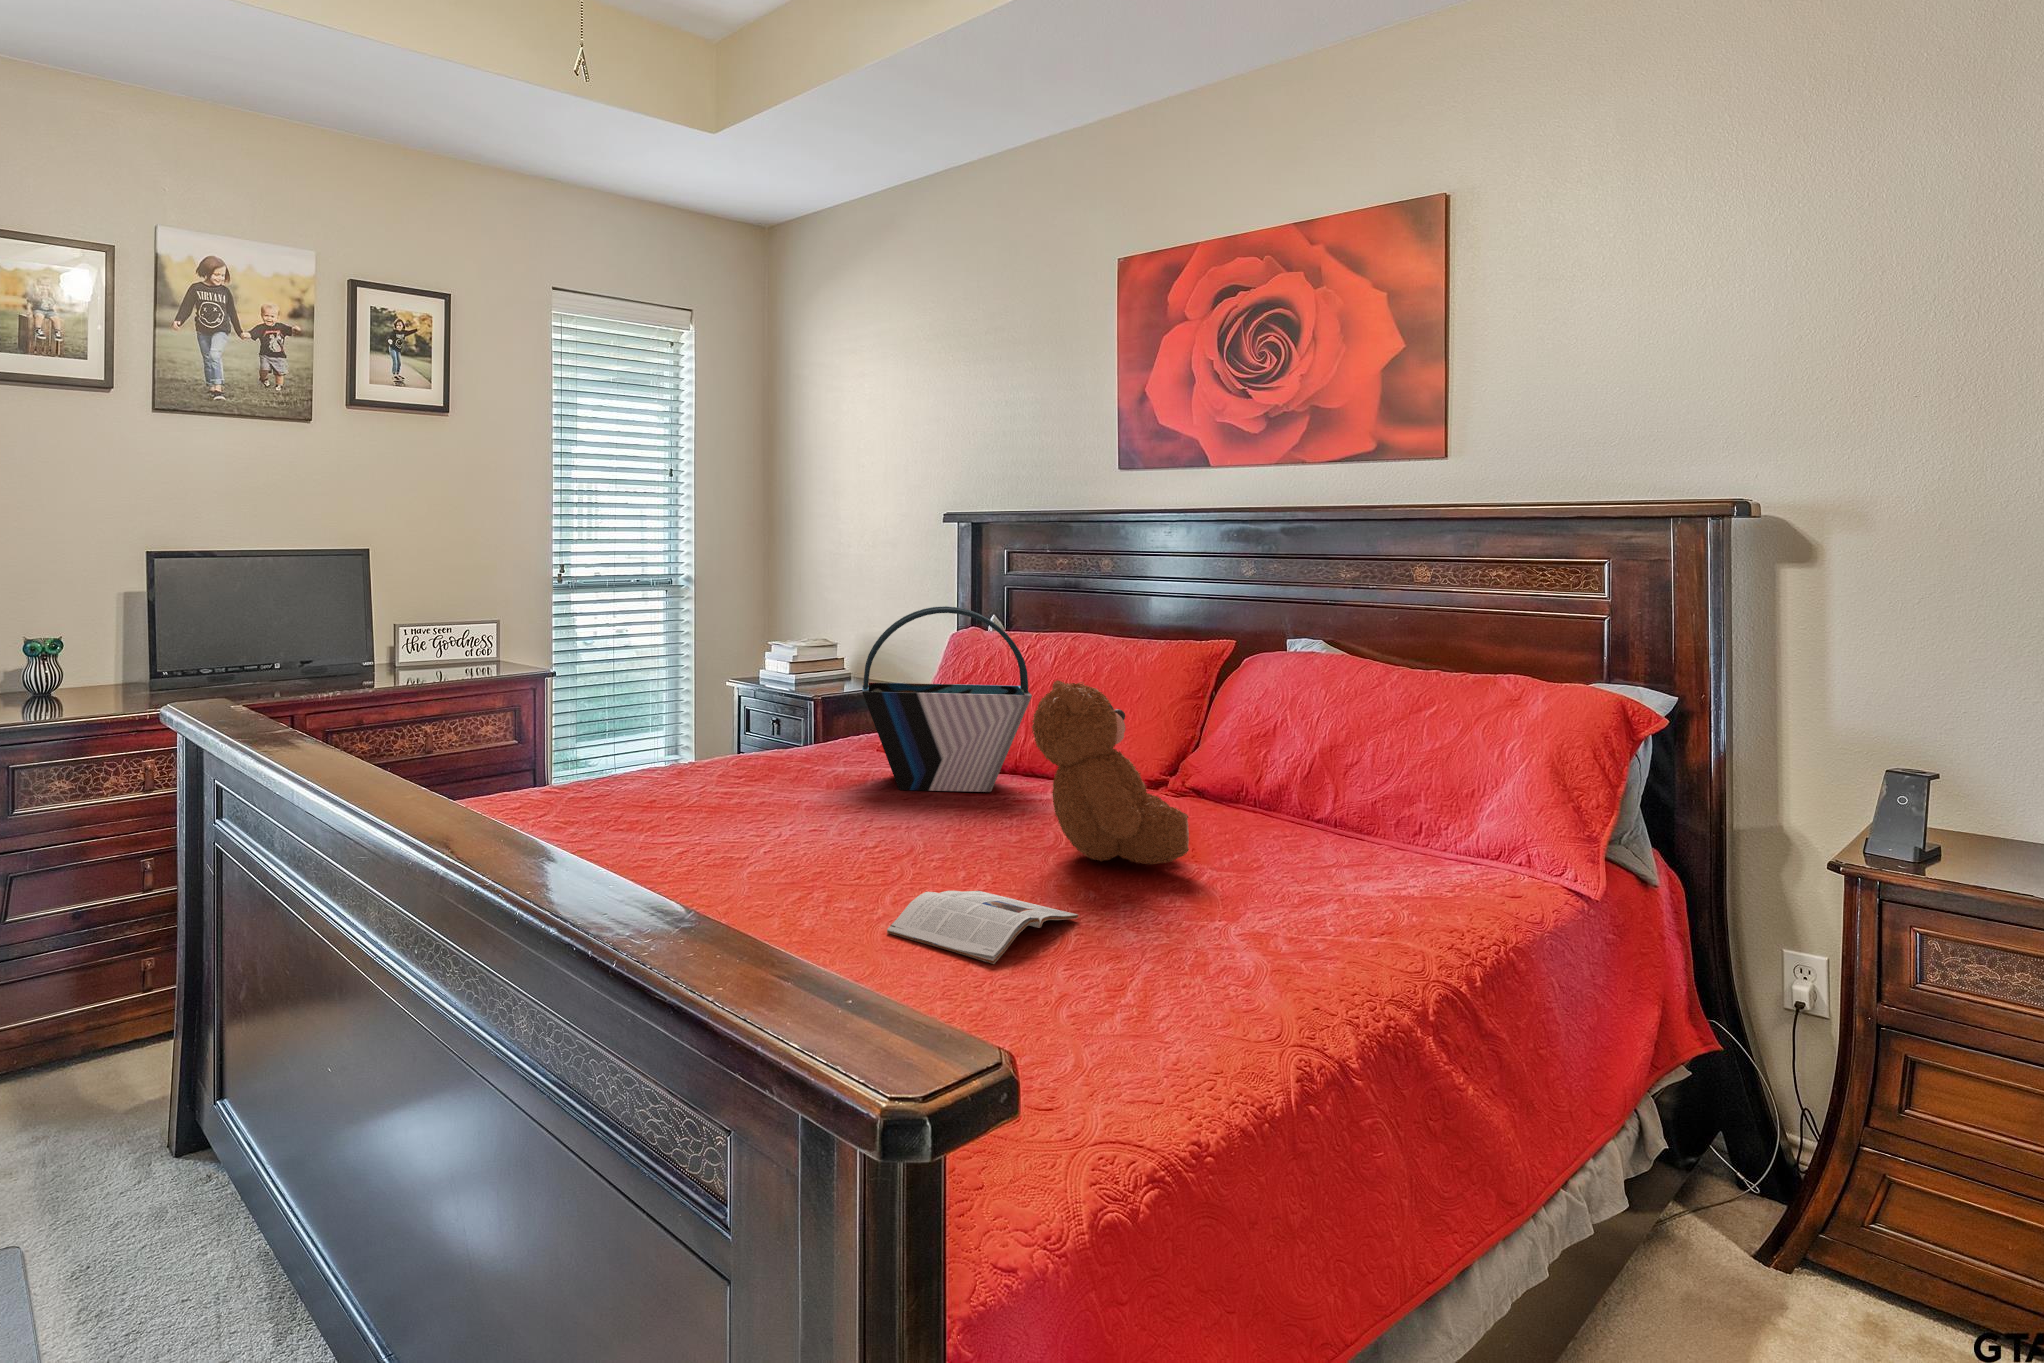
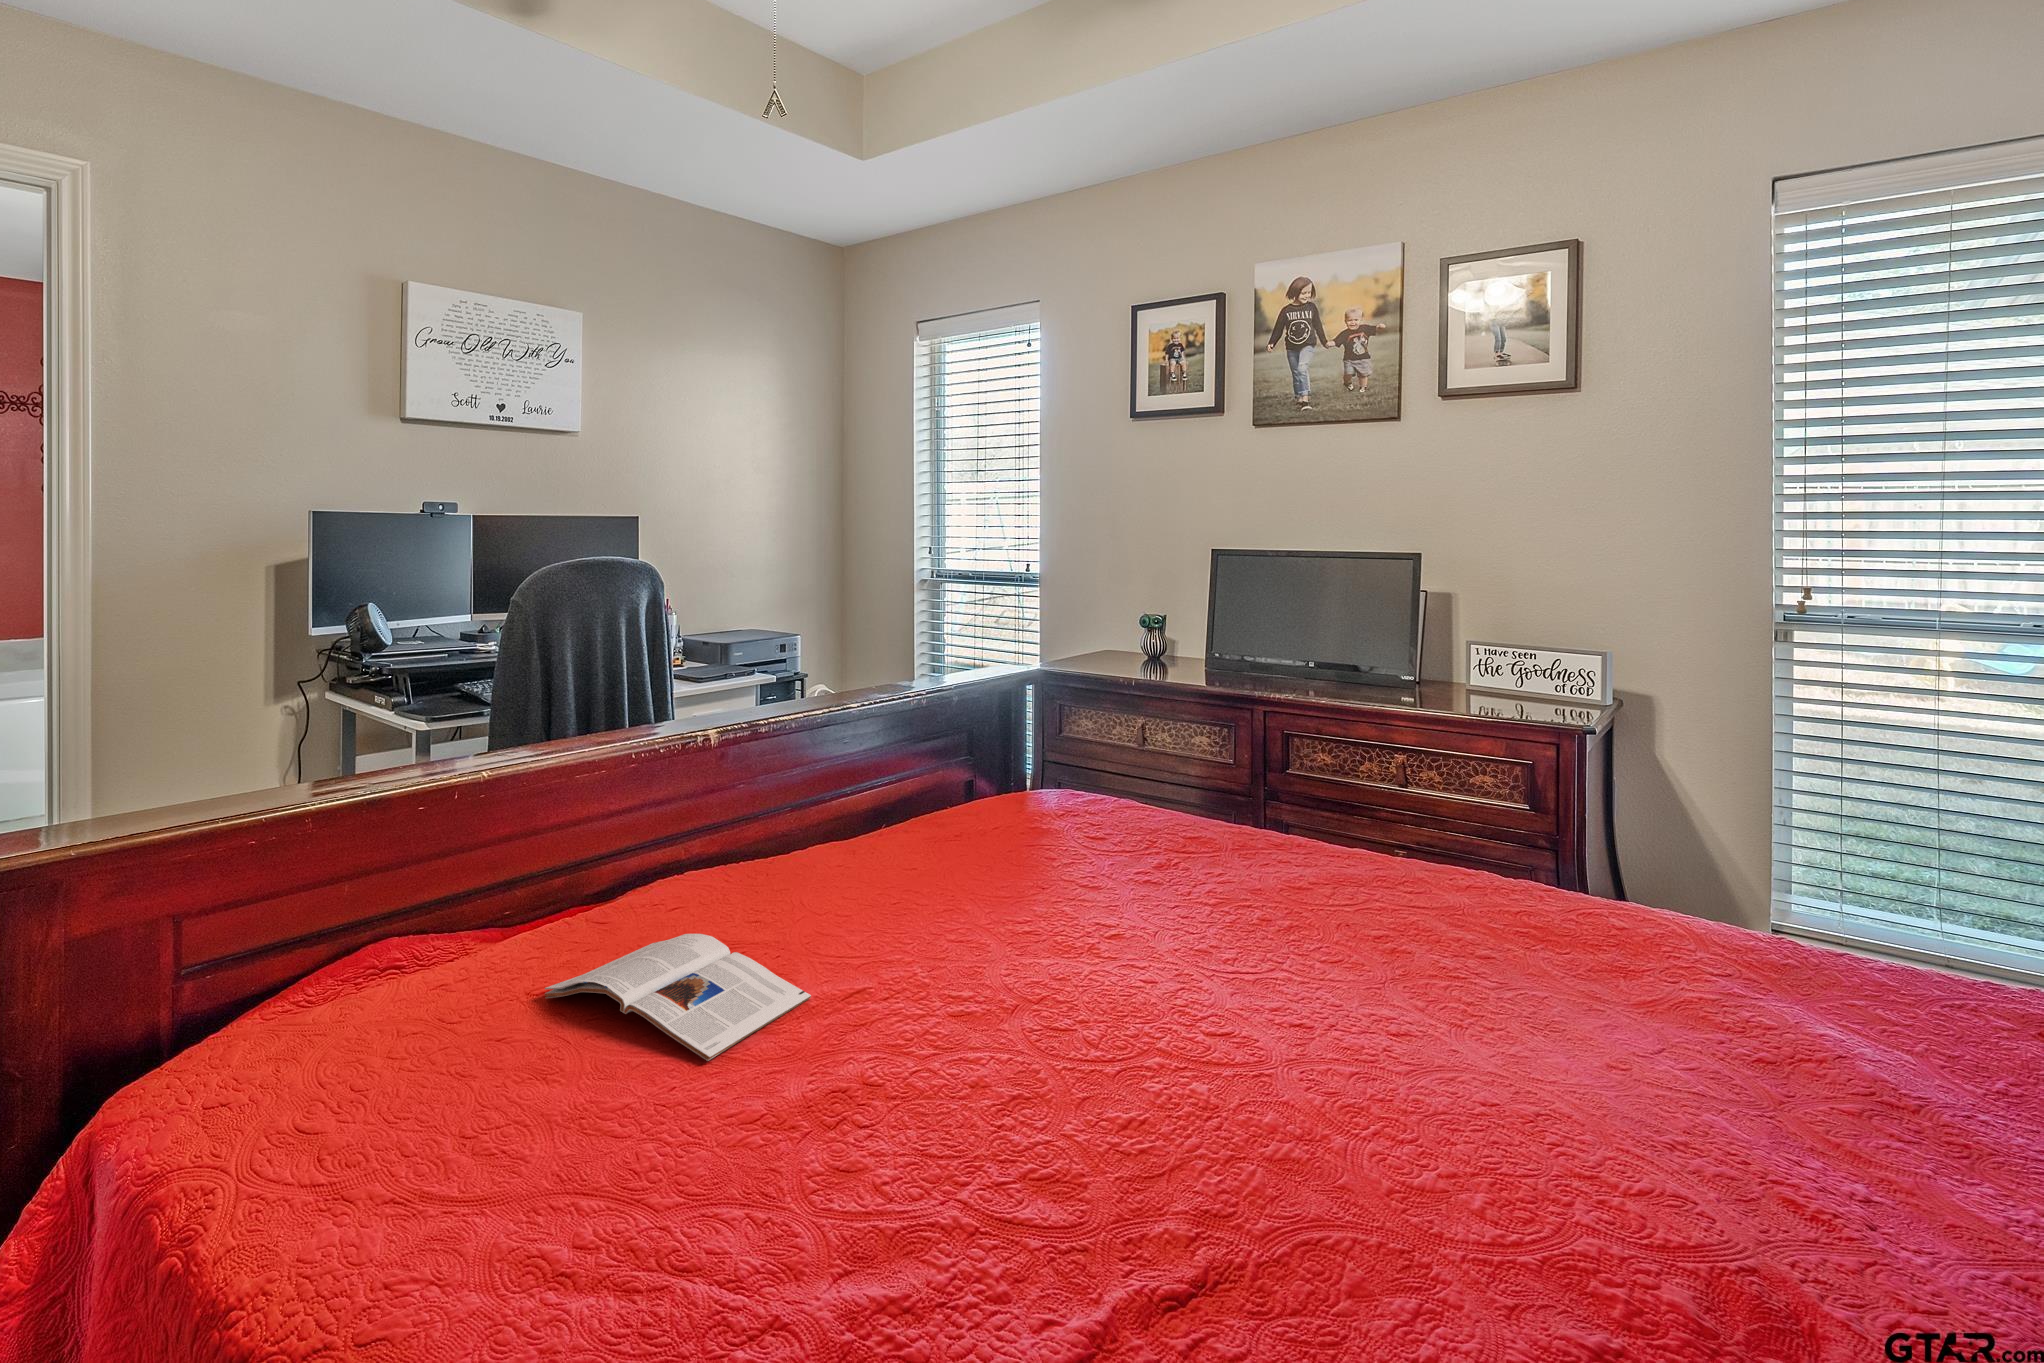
tote bag: present [862,606,1032,792] -> none [1319,647,1656,1025]
teddy bear: present [1032,680,1189,864] -> none [895,754,1220,1176]

